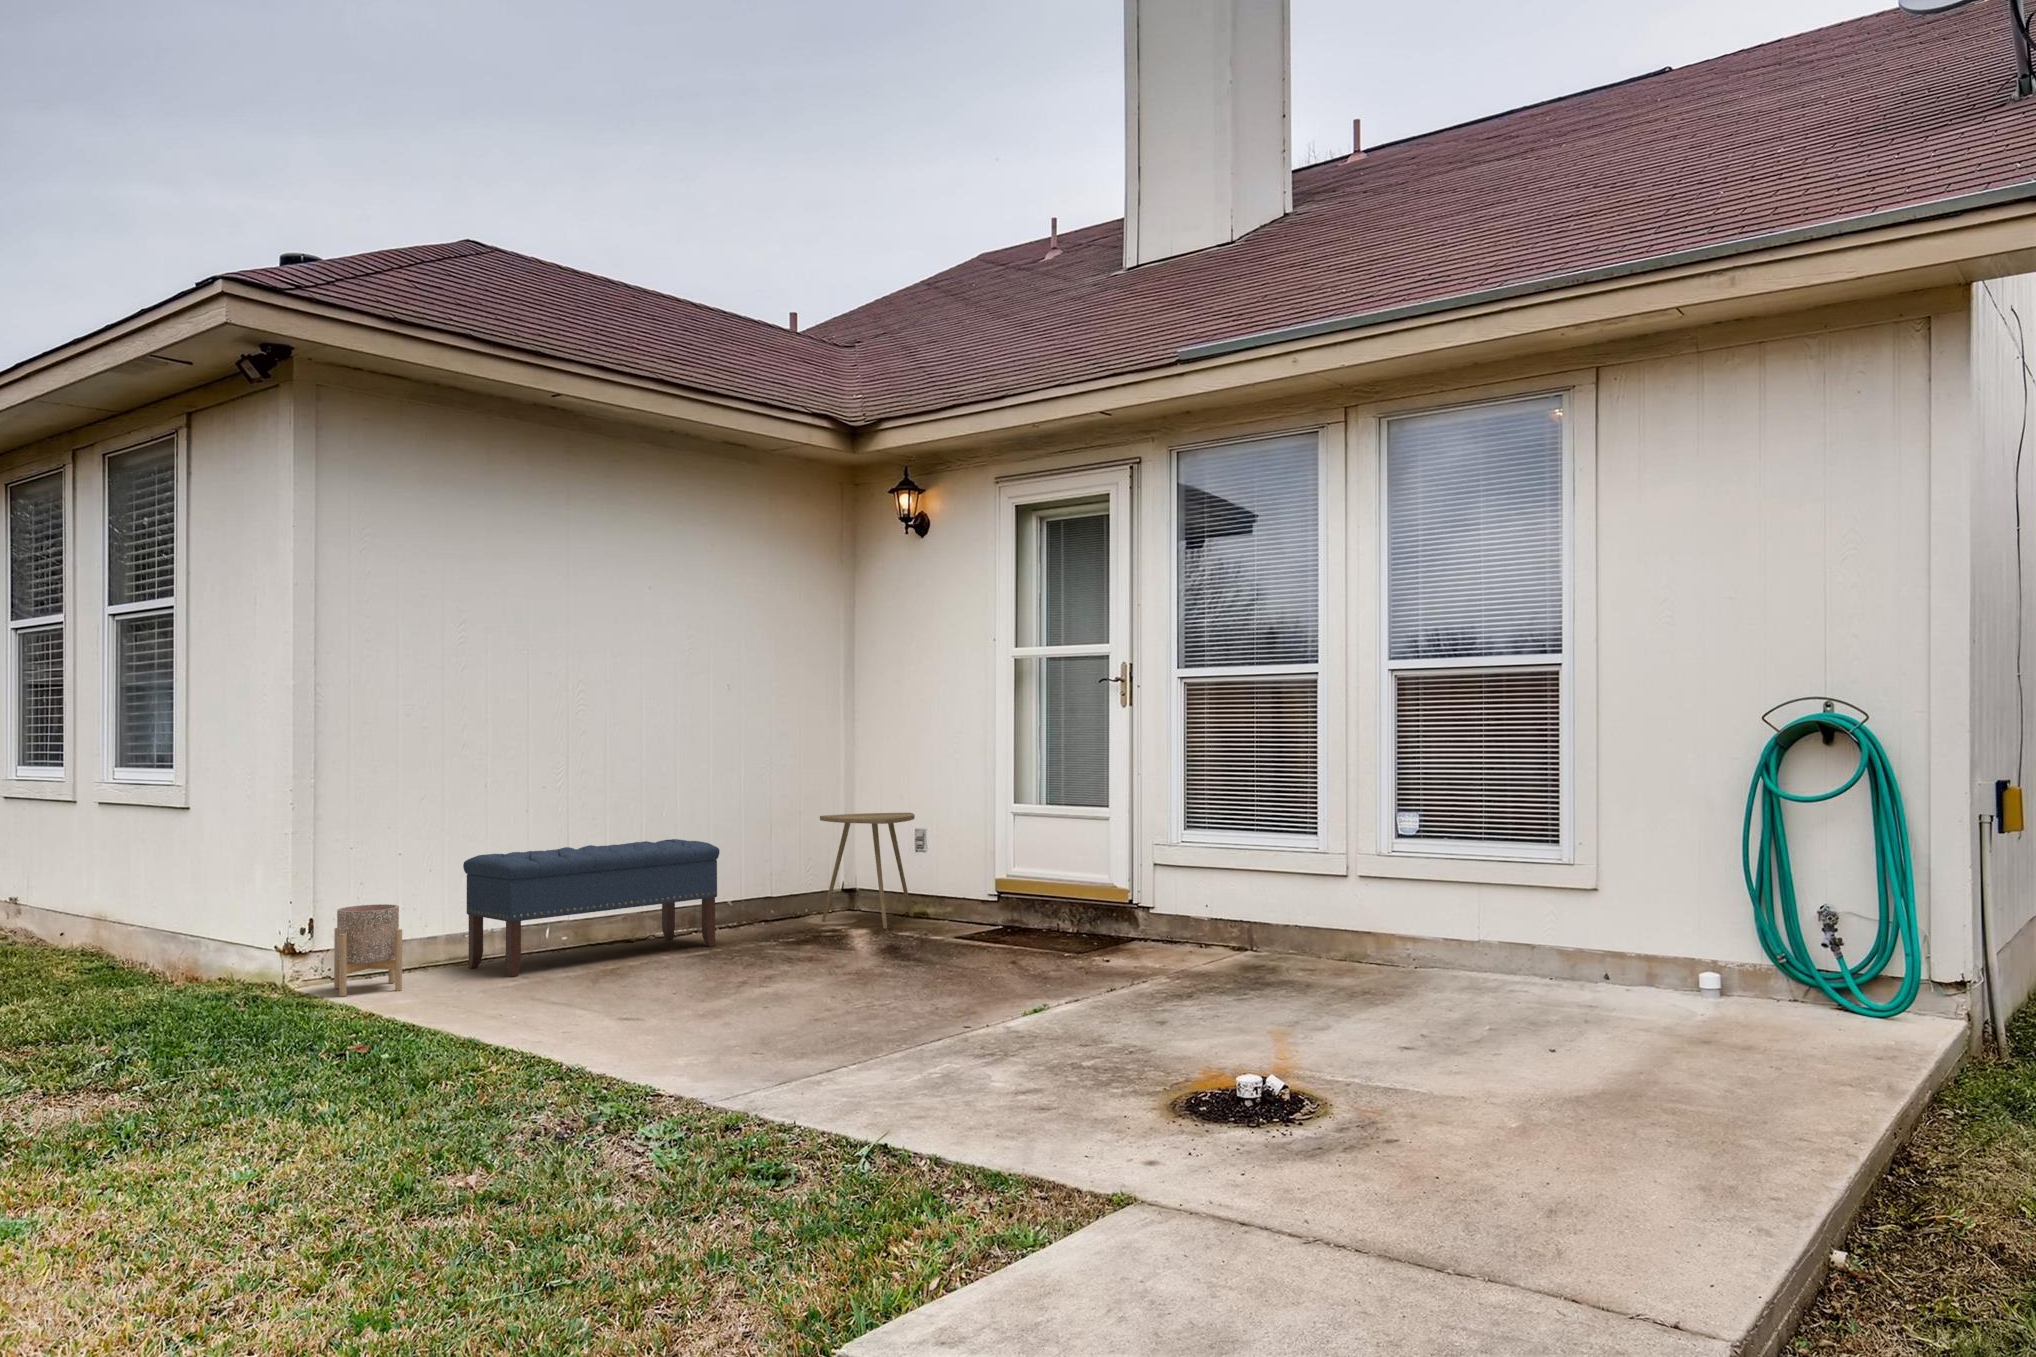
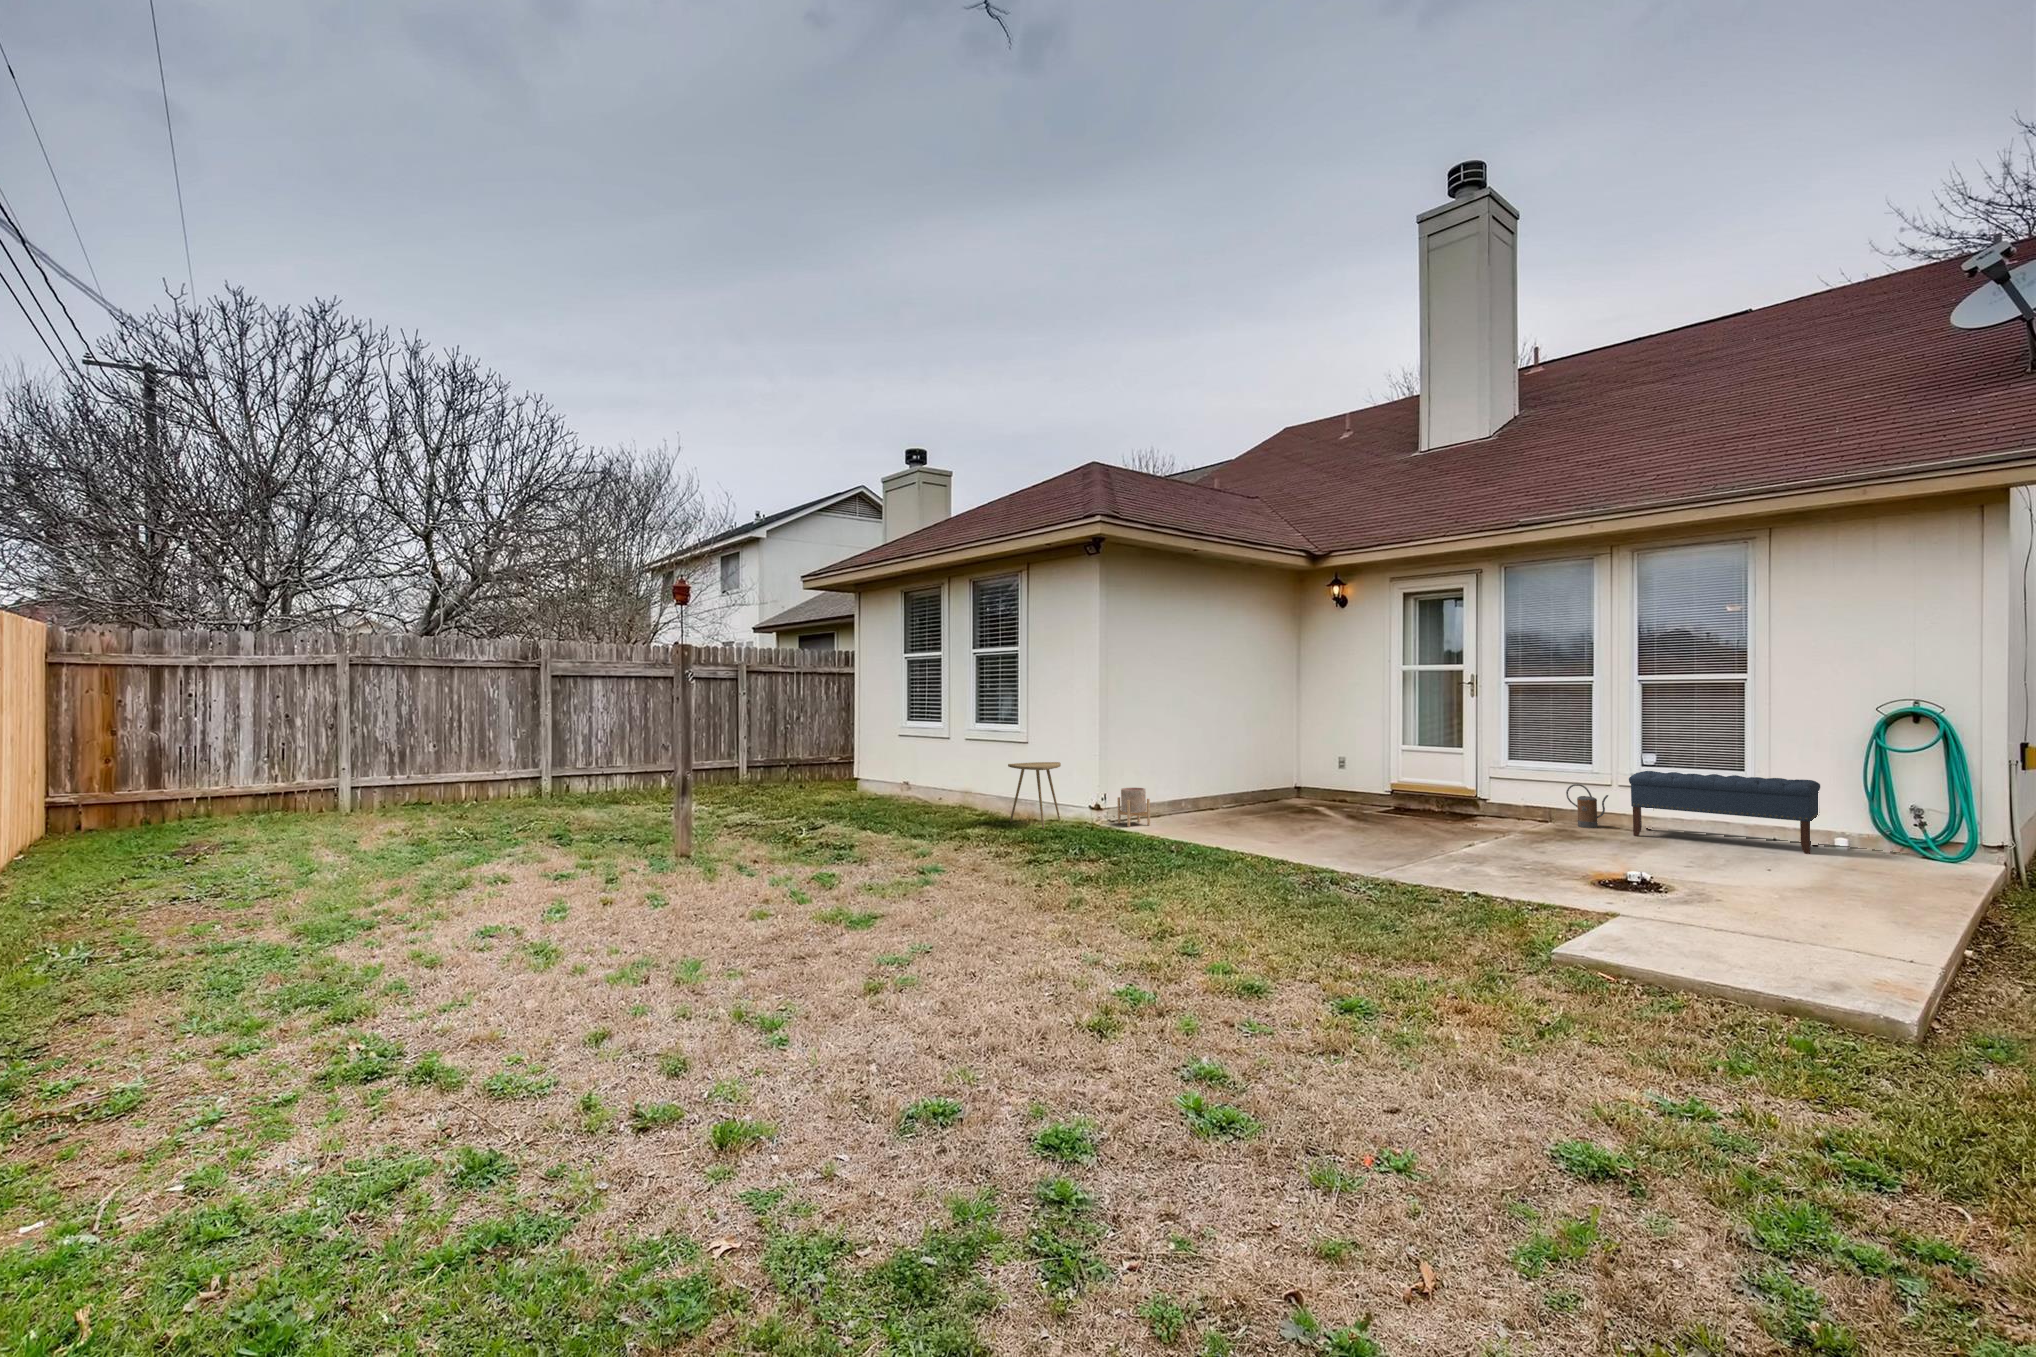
side table: present [820,813,915,929] -> present [1008,762,1061,829]
bench: present [463,839,720,977] -> present [1629,771,1820,854]
watering can: none [1268,877,1335,965] -> present [1566,784,1608,828]

